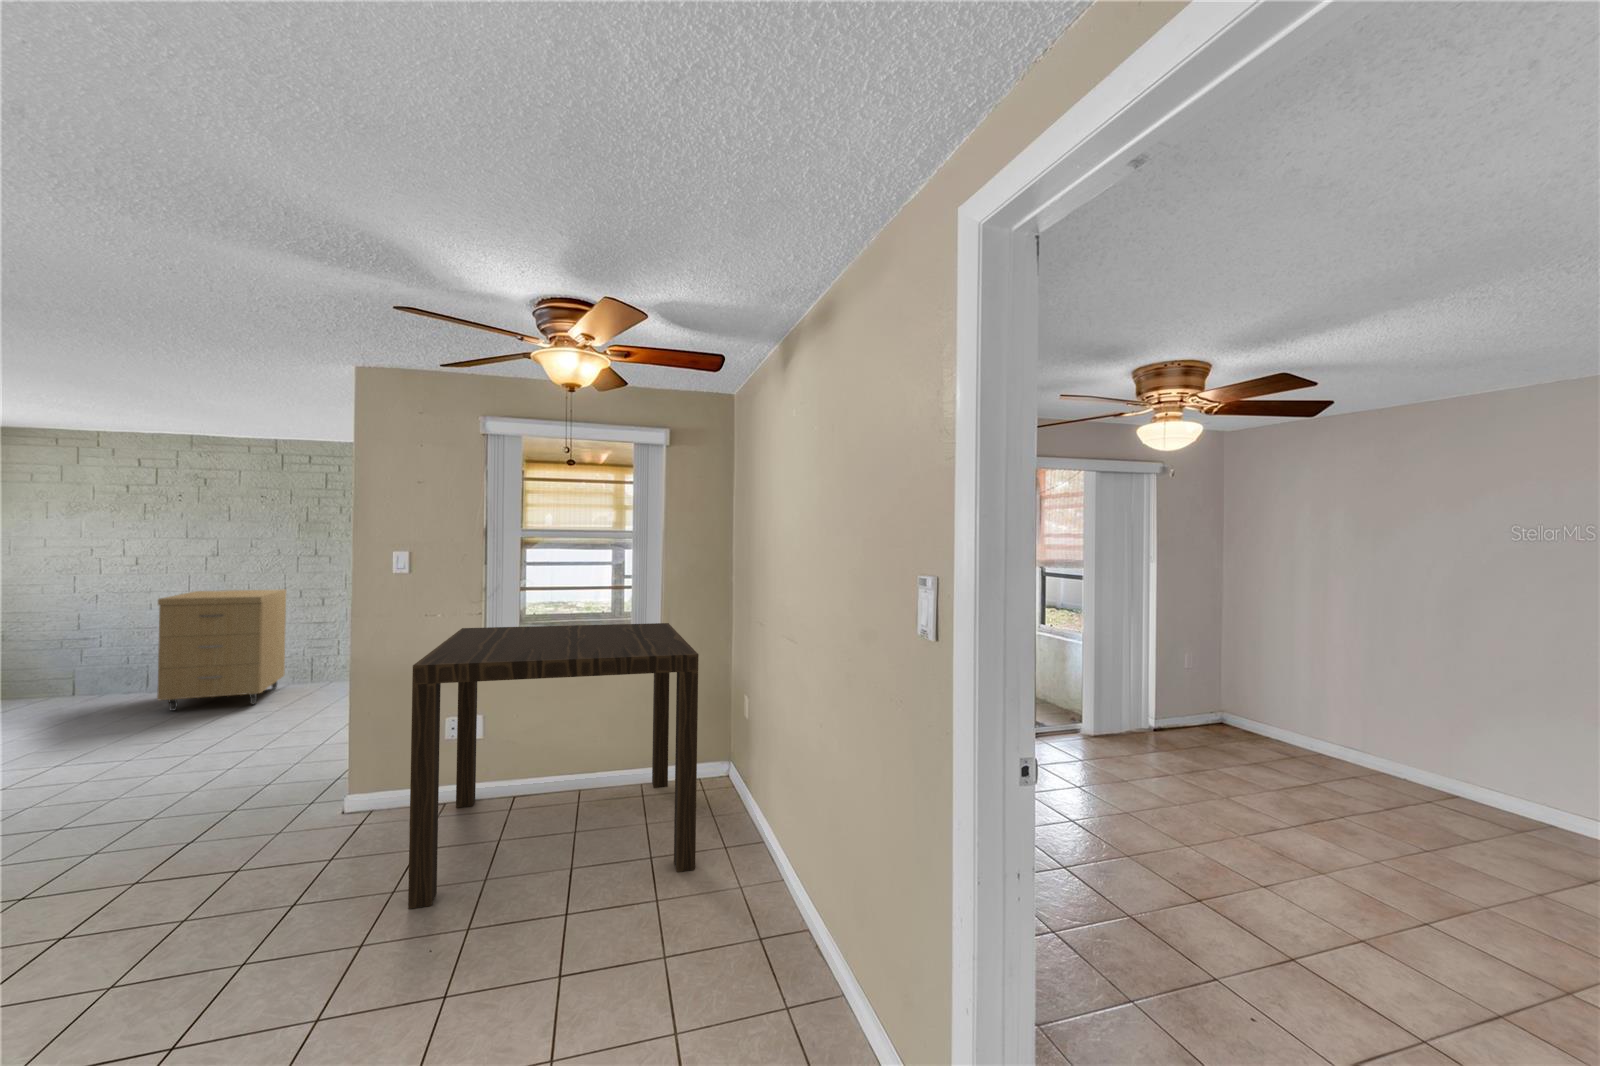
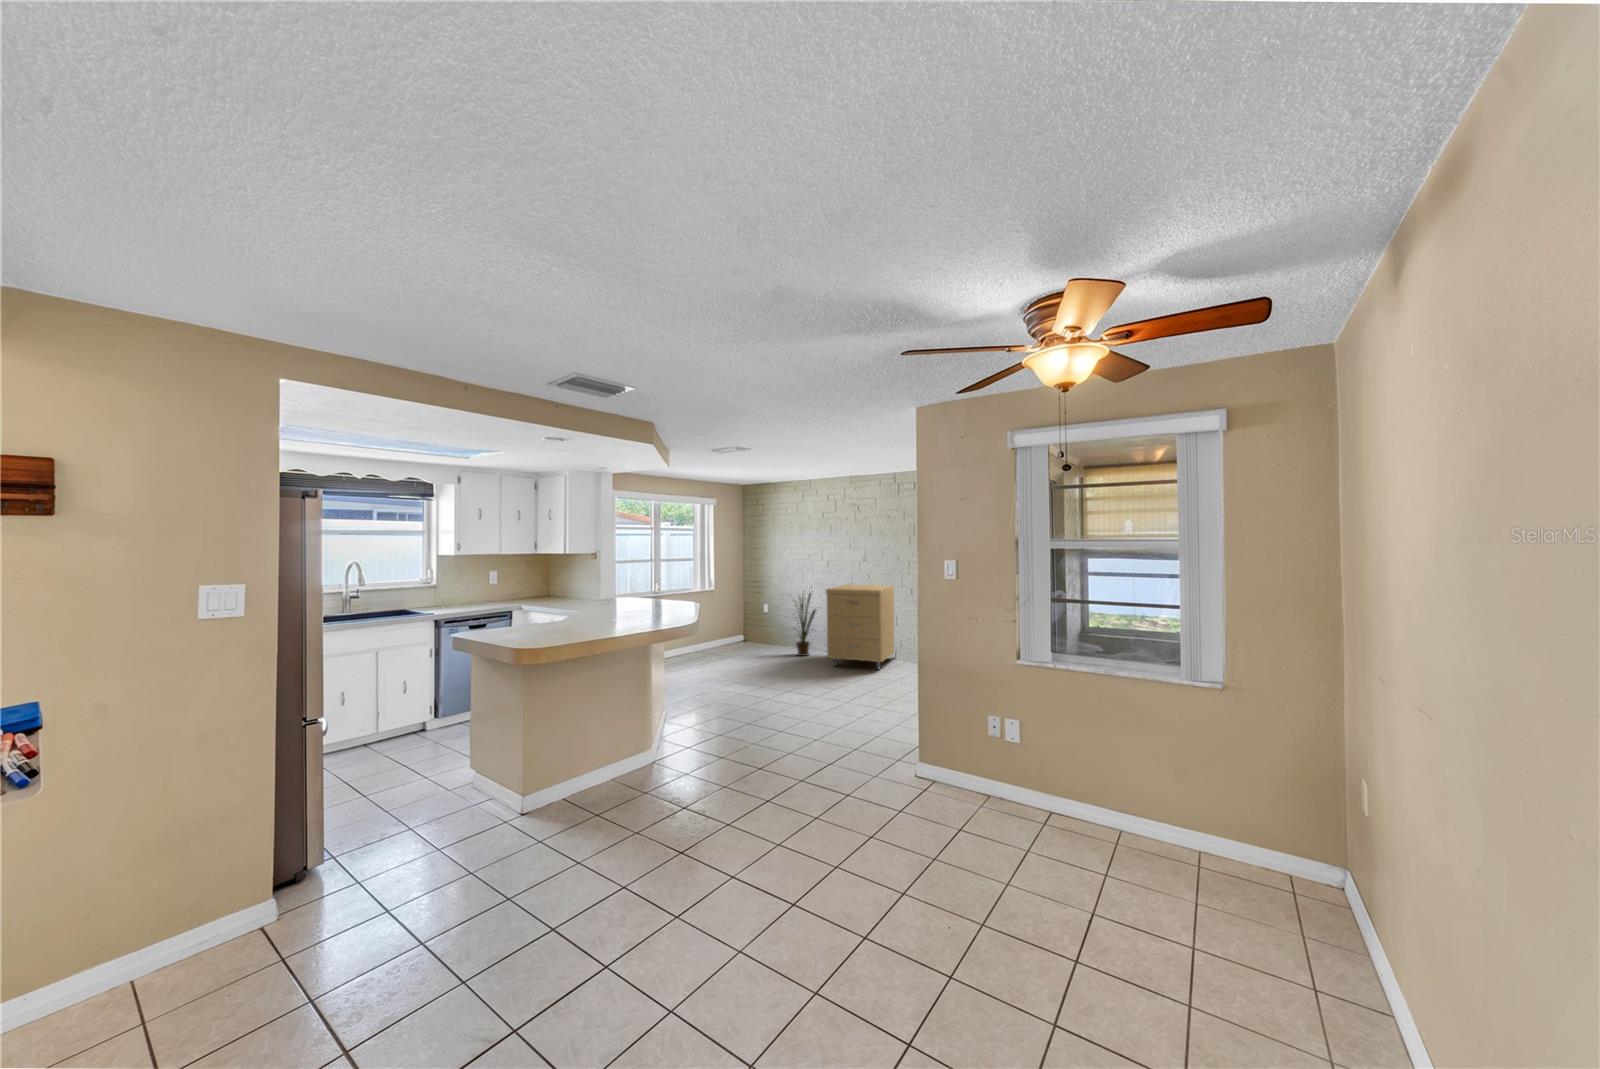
house plant: none [62,595,144,707] -> present [795,591,816,656]
dining table: present [408,623,699,909] -> none [931,636,1268,1005]

